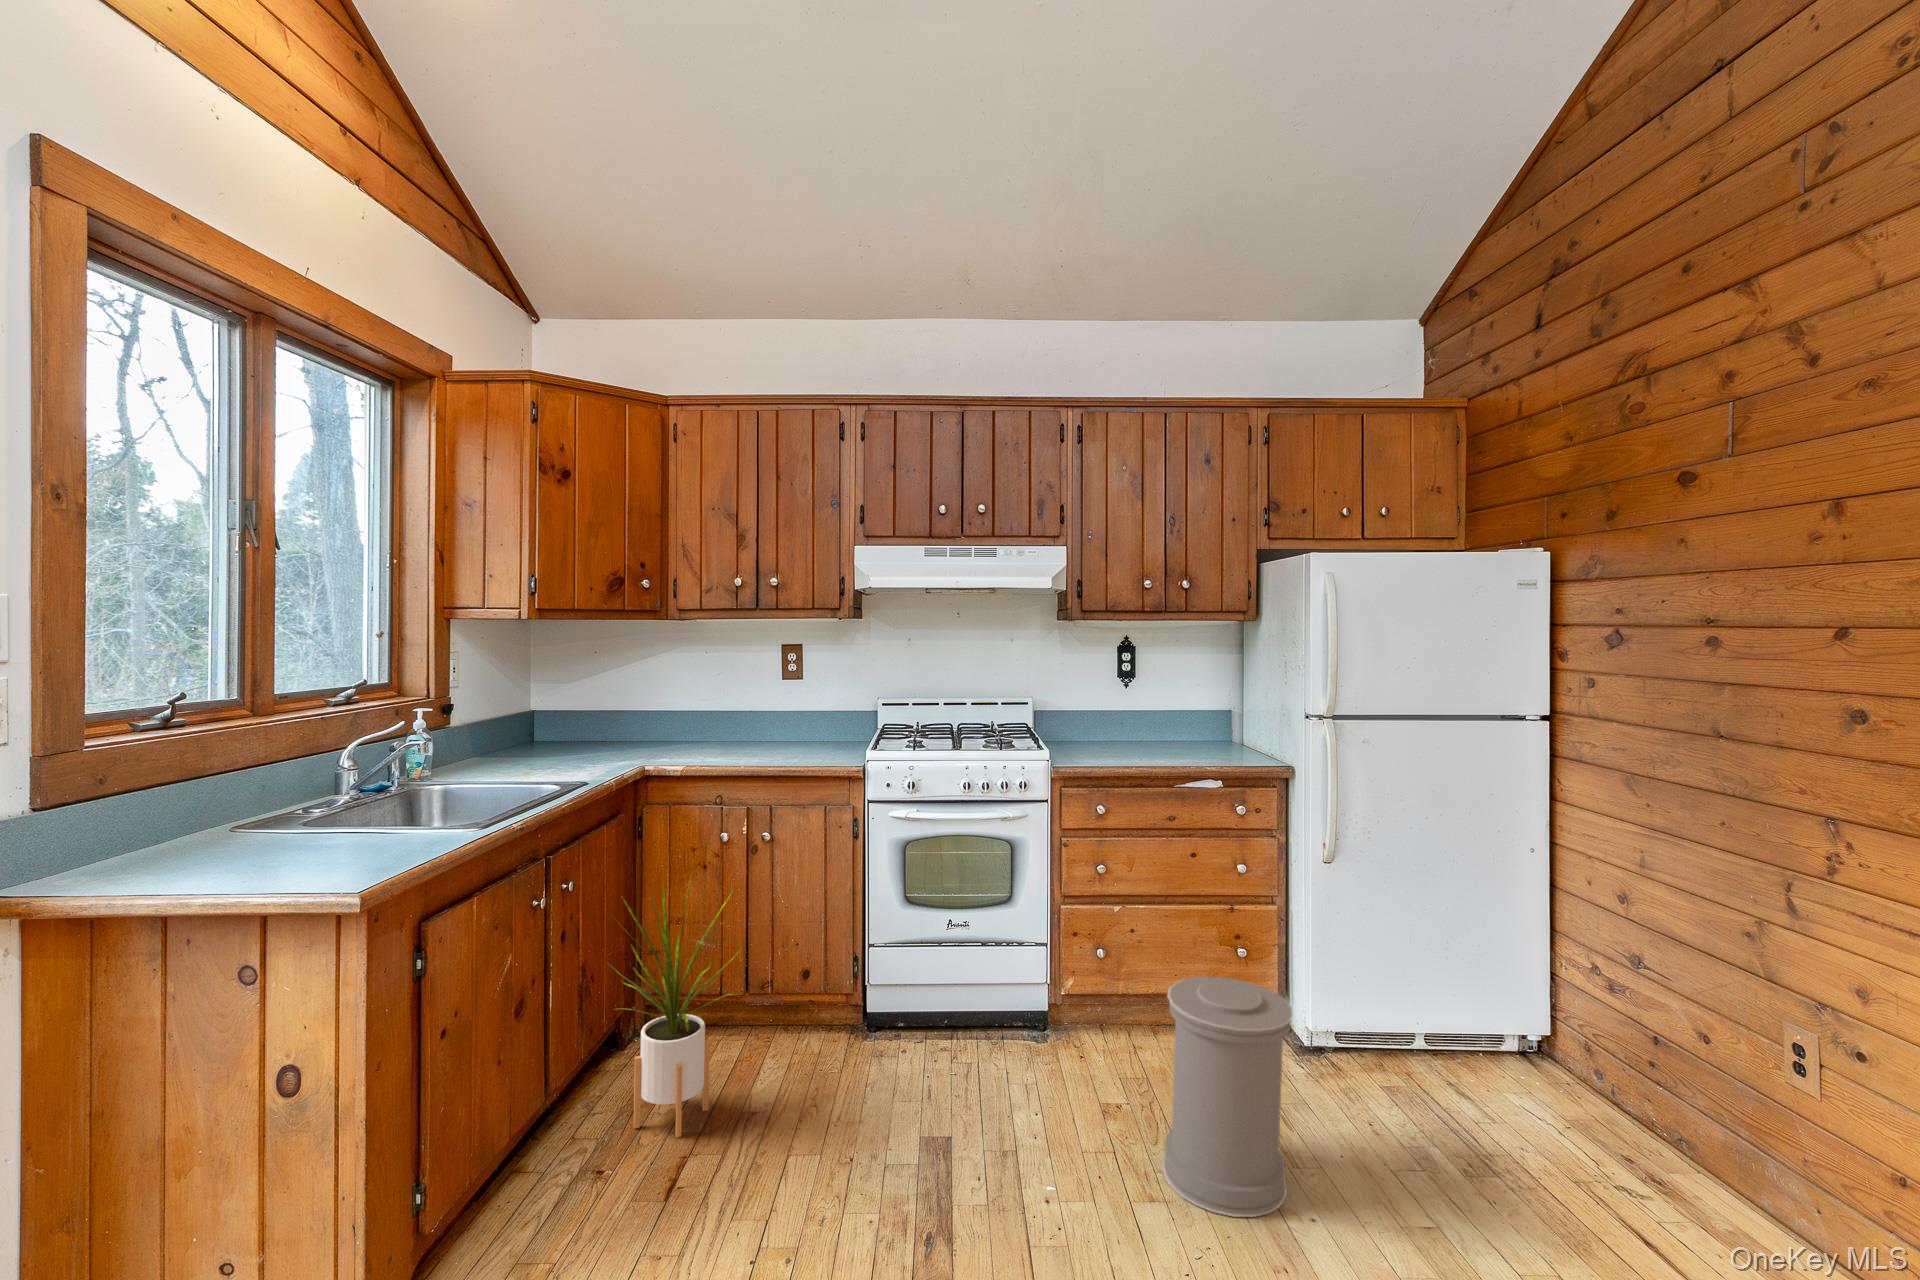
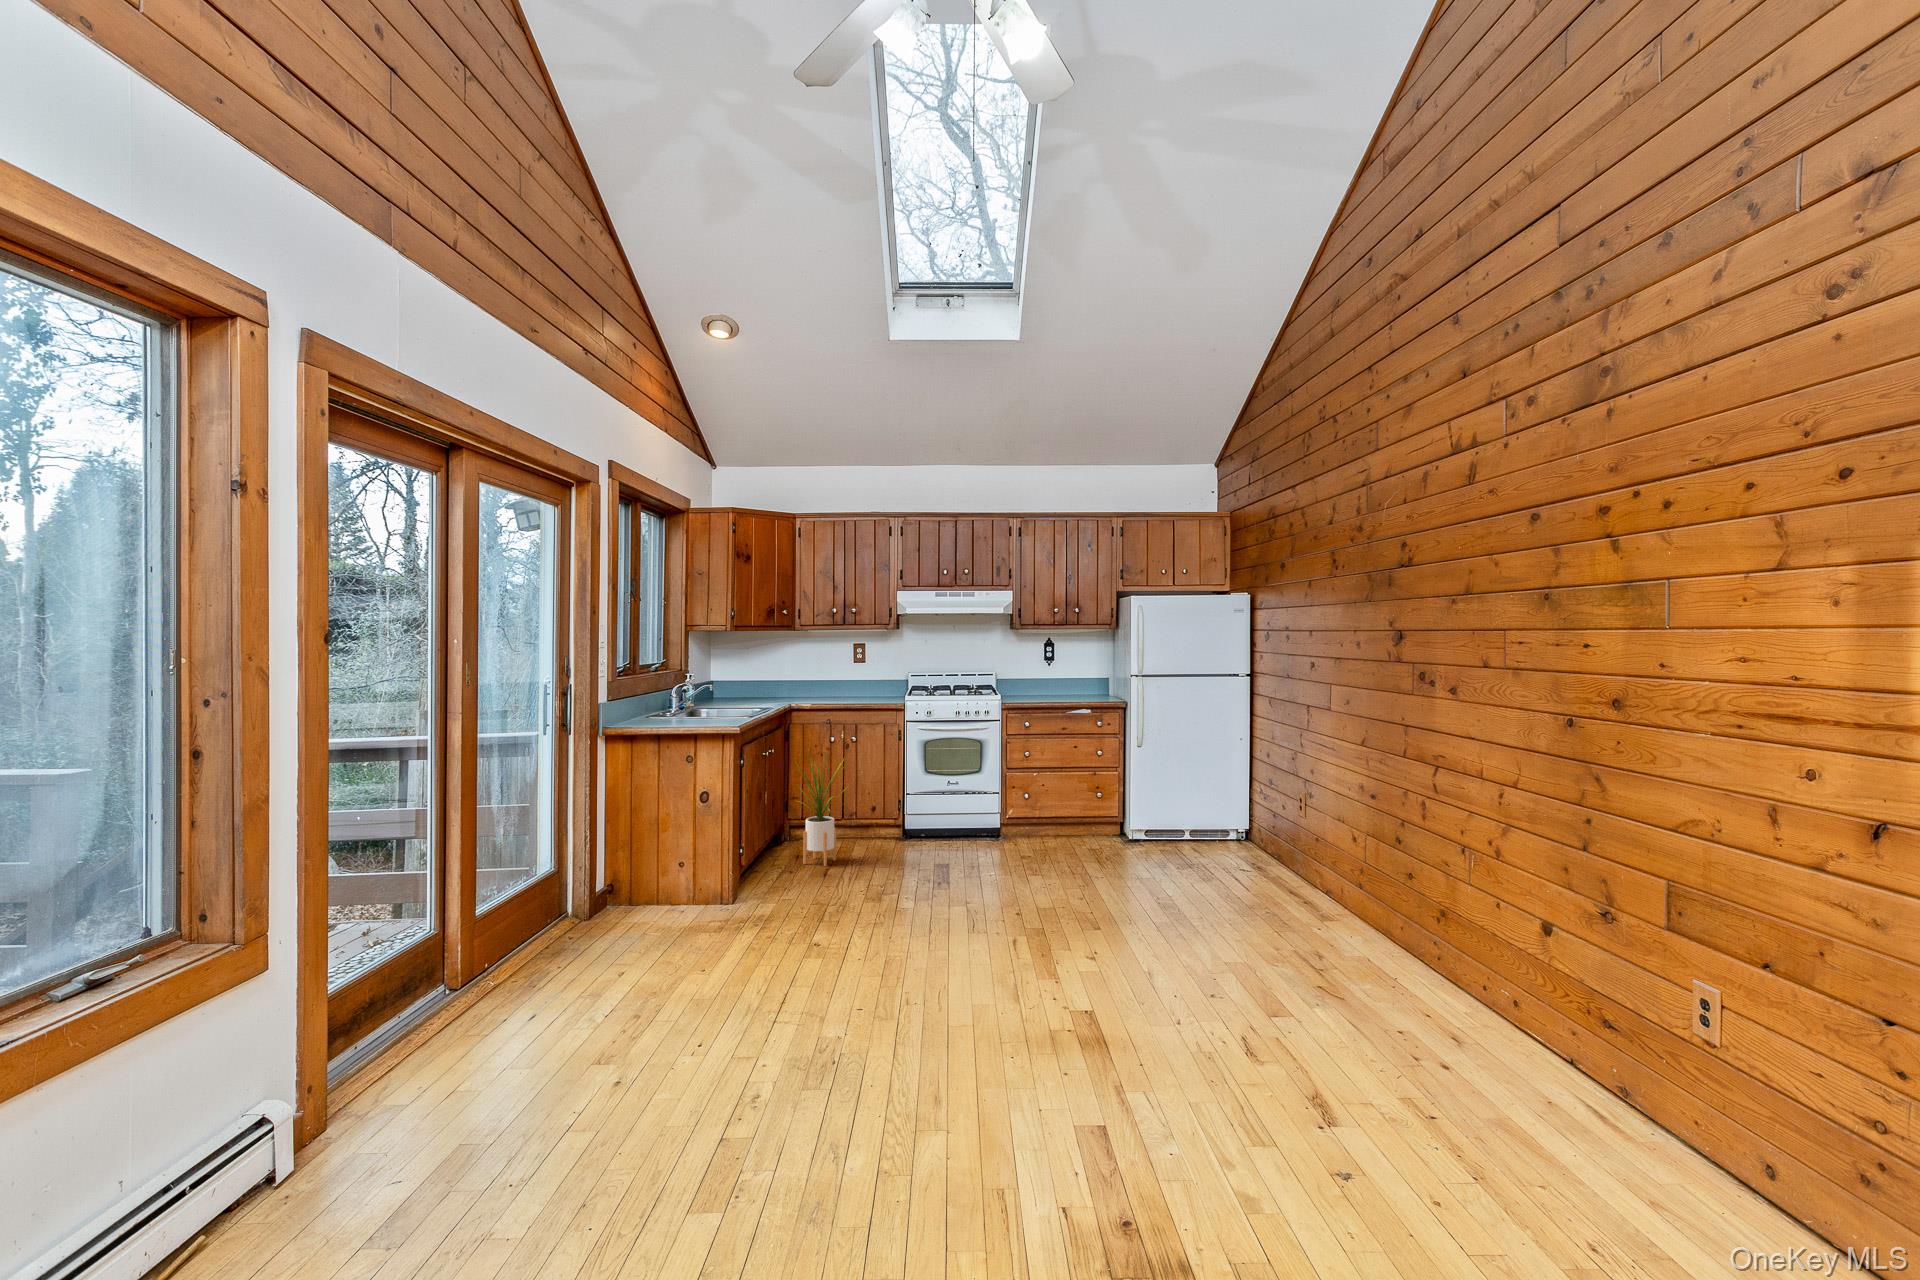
trash can: present [1162,977,1293,1217] -> none [1045,788,1099,879]

